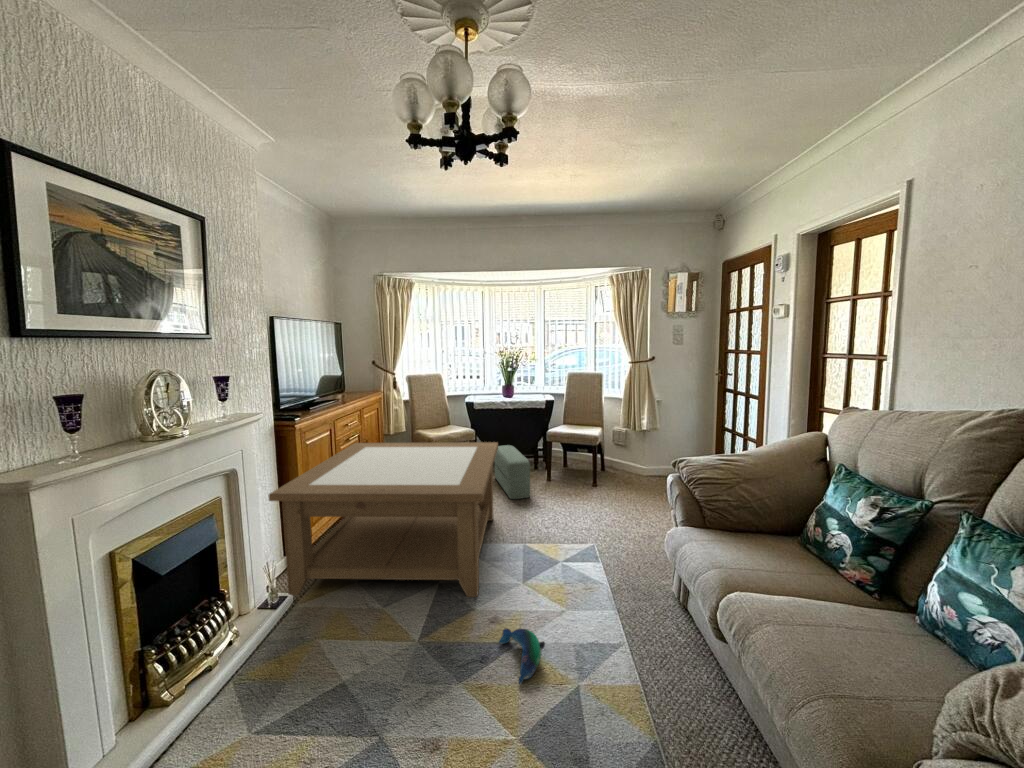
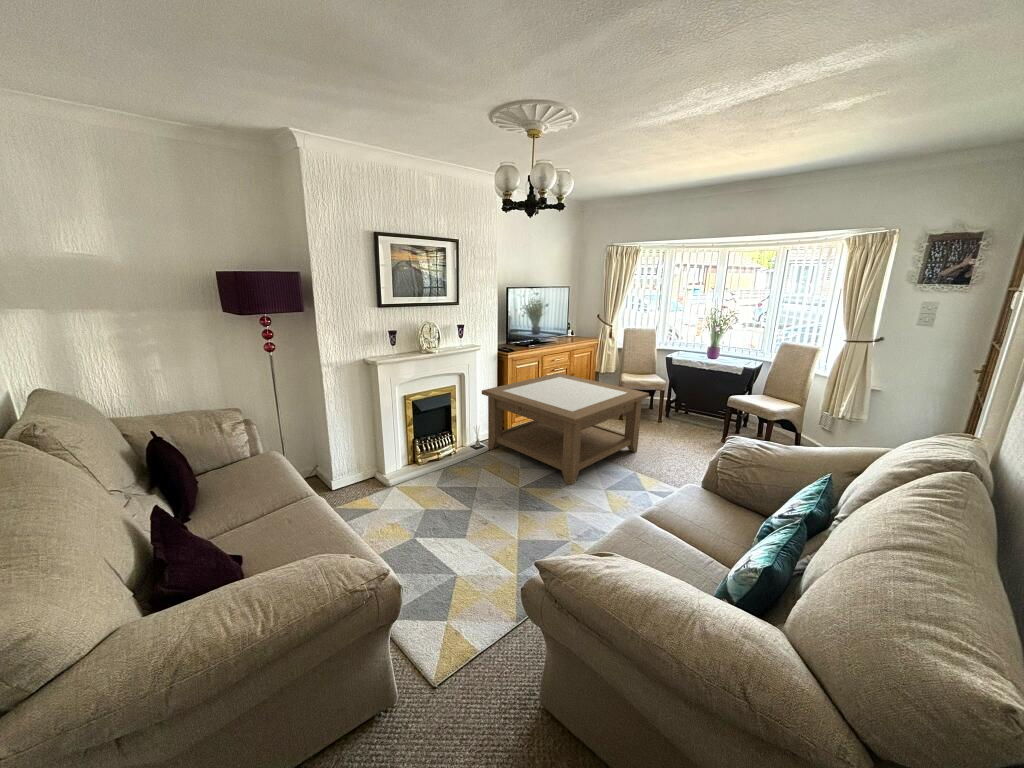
pouf: present [494,445,530,499] -> none [668,400,698,447]
plush toy: present [499,629,545,684] -> none [543,502,571,526]

